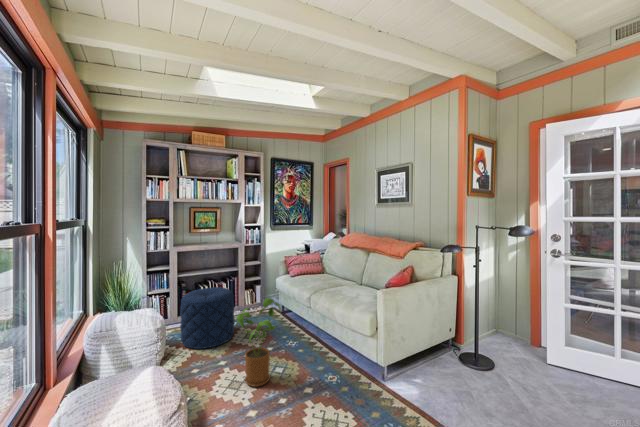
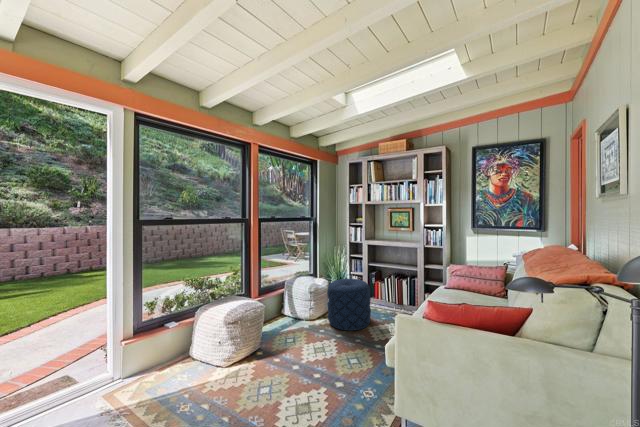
house plant: present [237,298,281,387] -> none [284,299,326,375]

